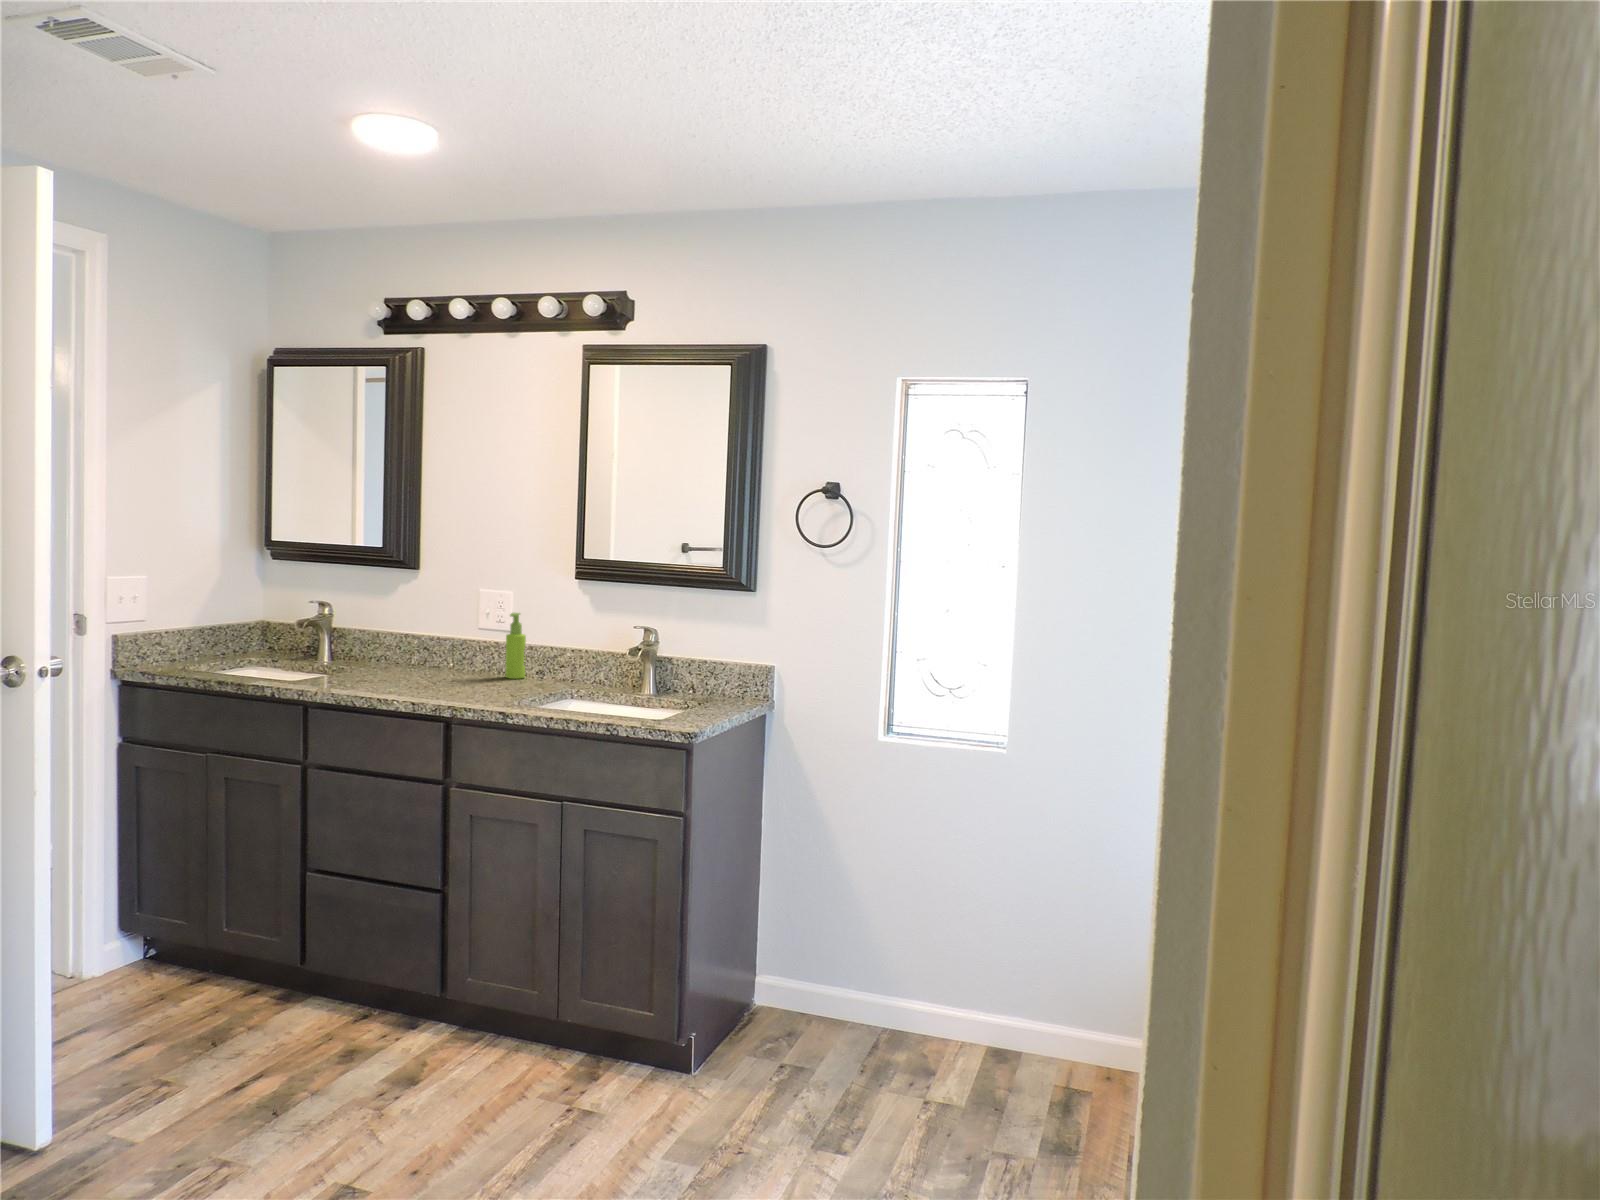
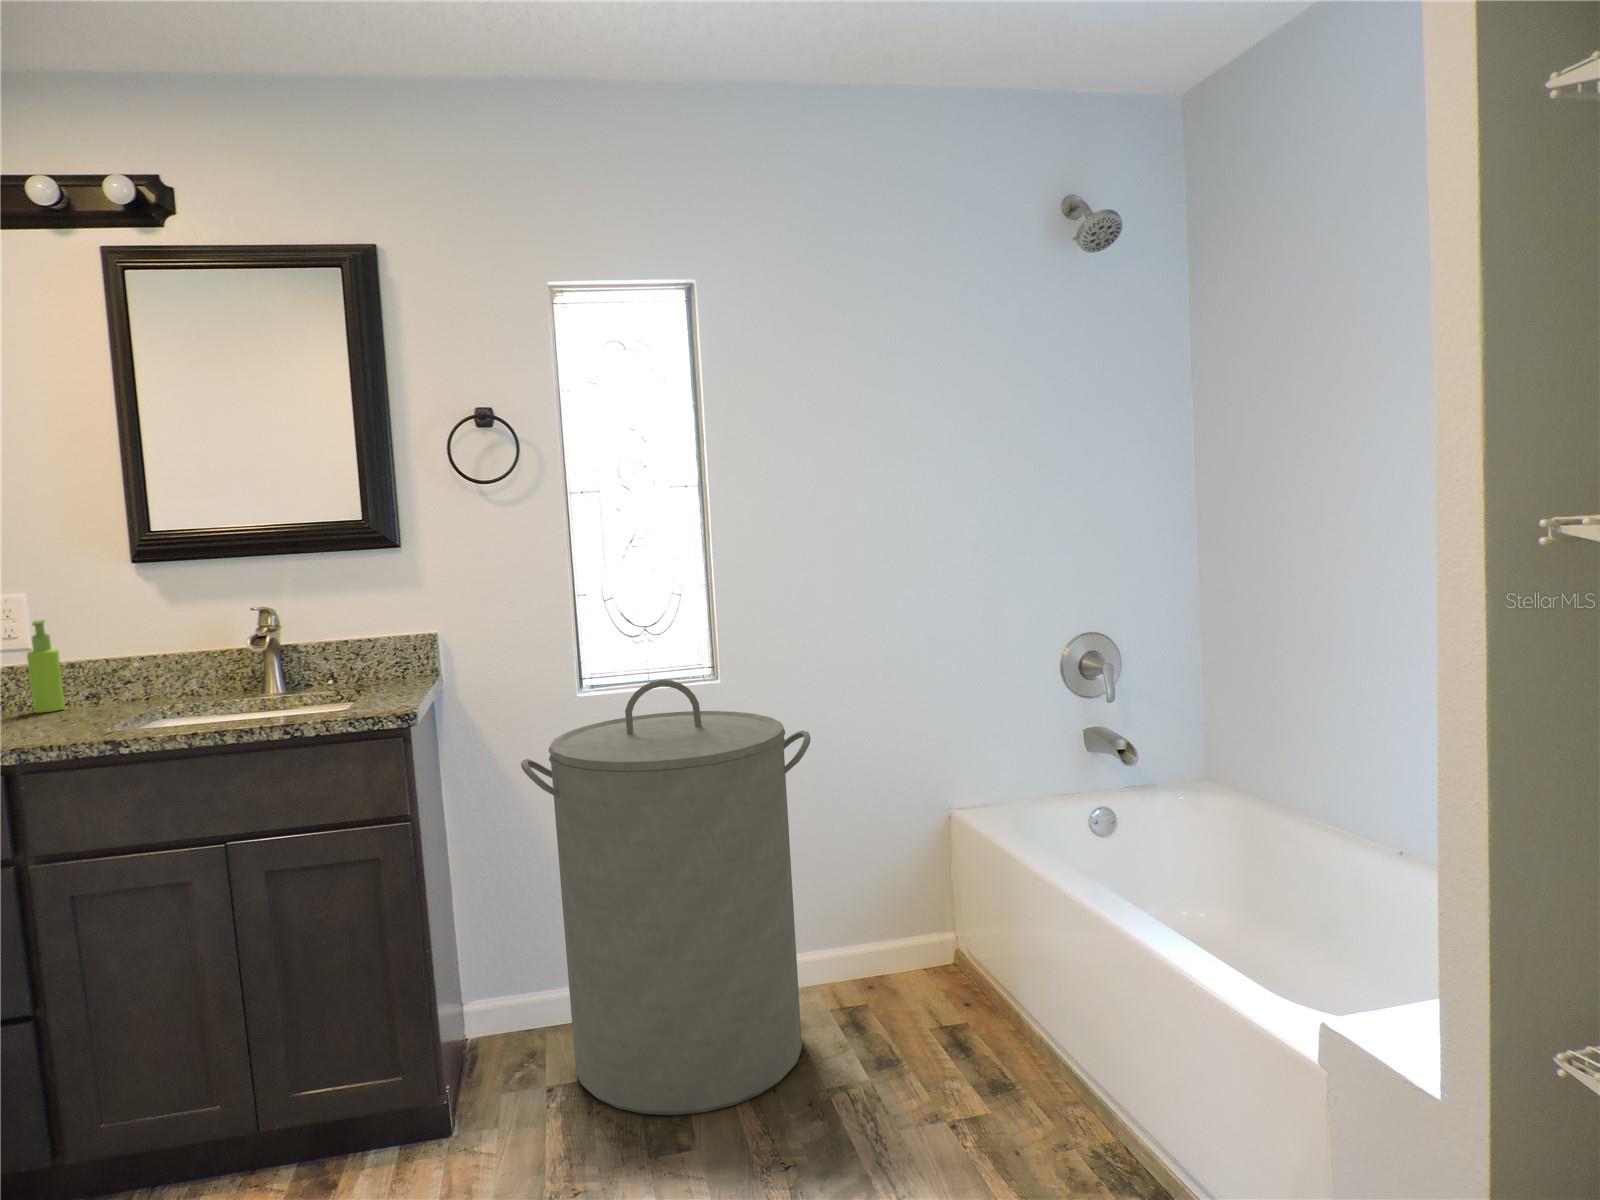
laundry hamper: none [793,742,1049,1134] -> present [521,680,811,1115]

